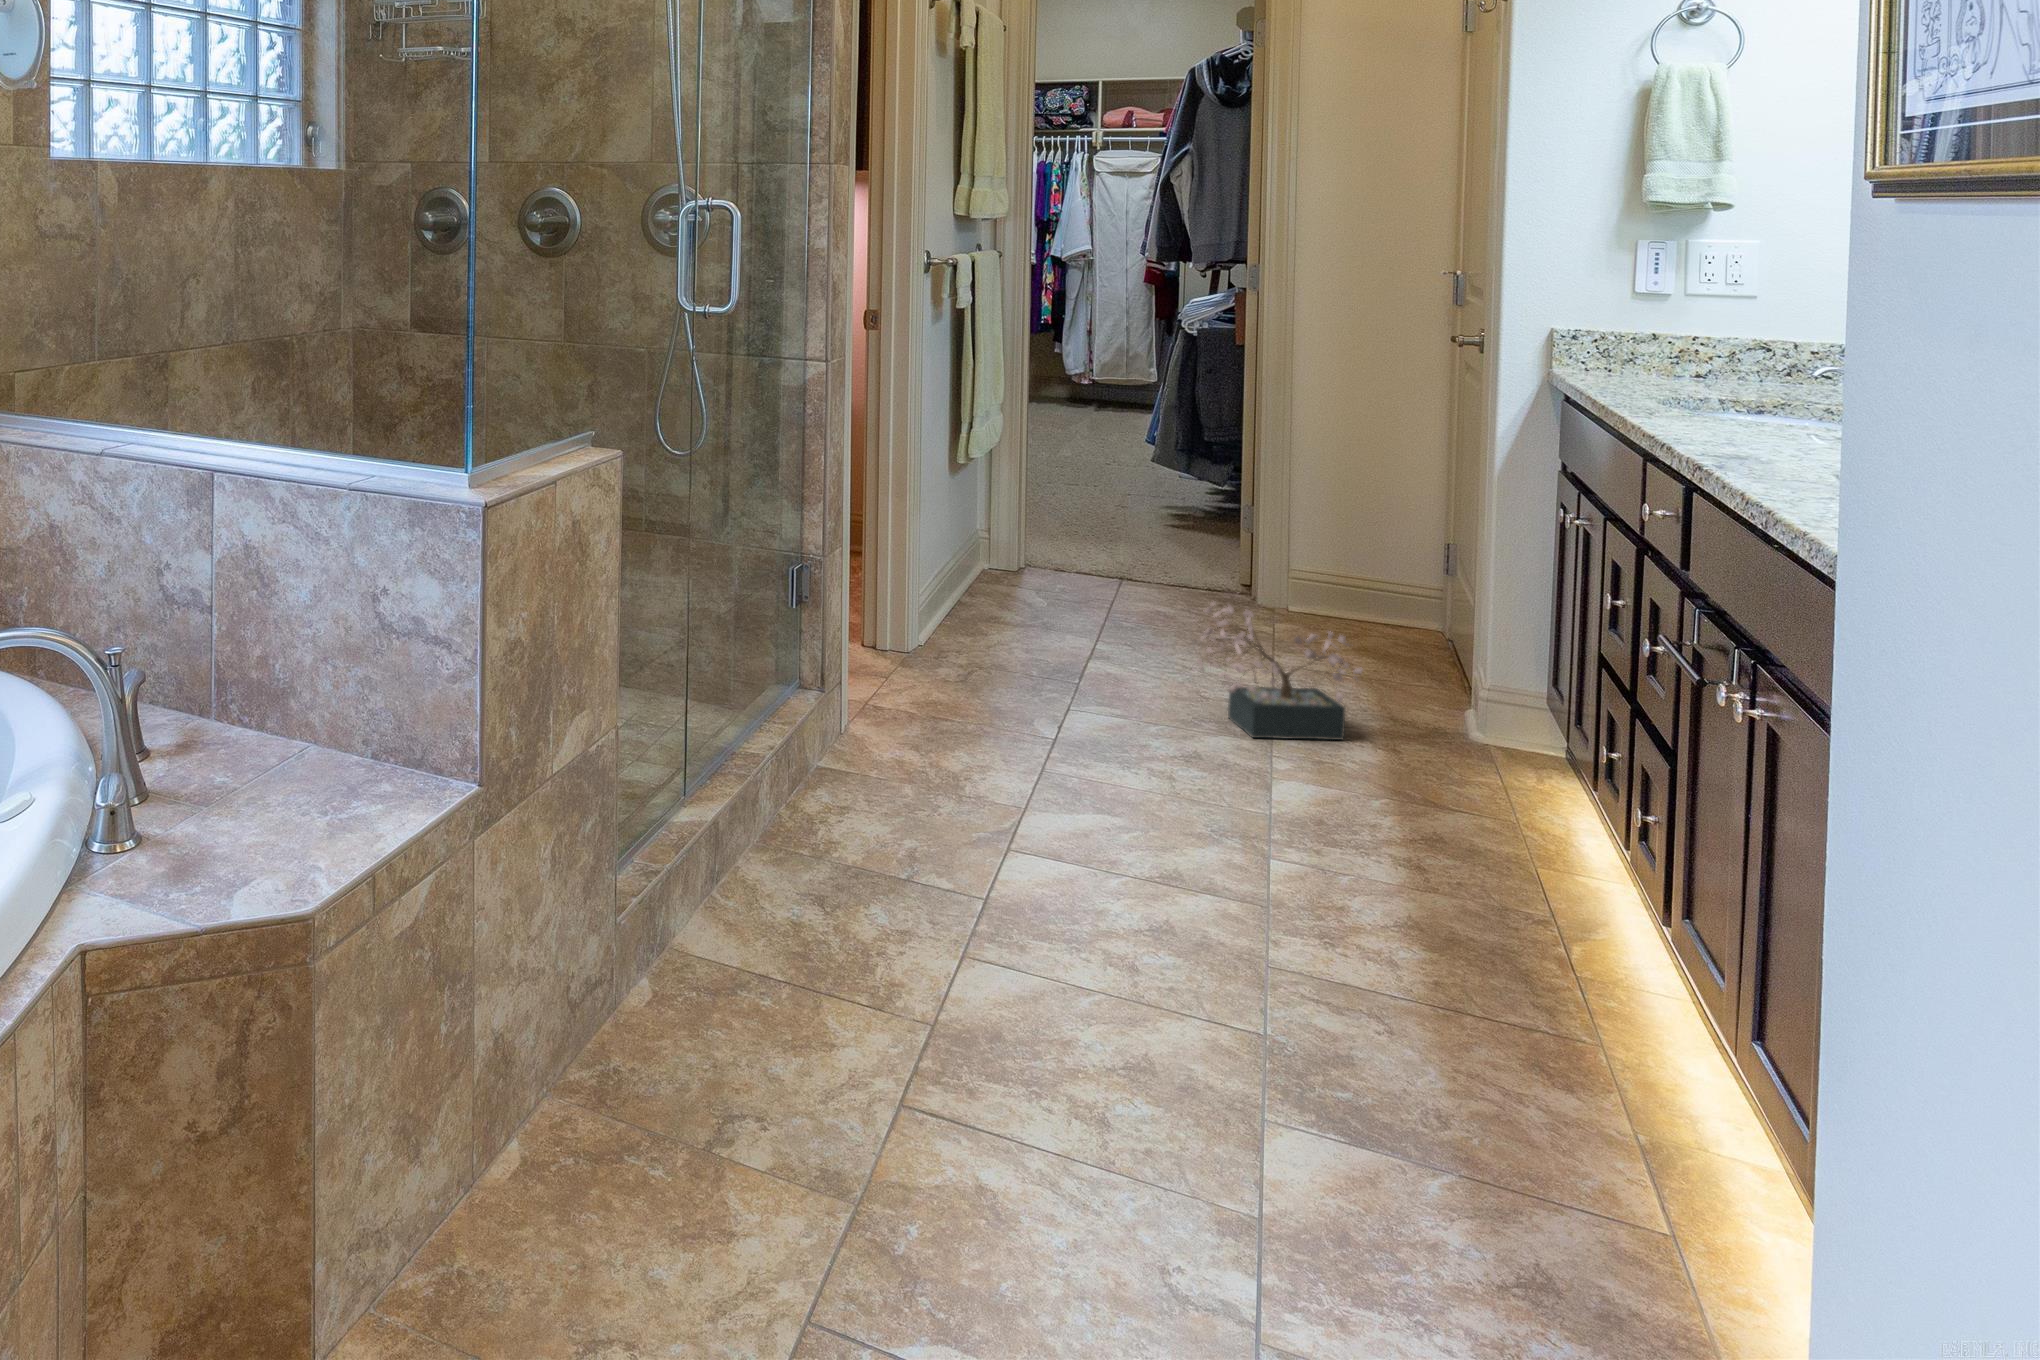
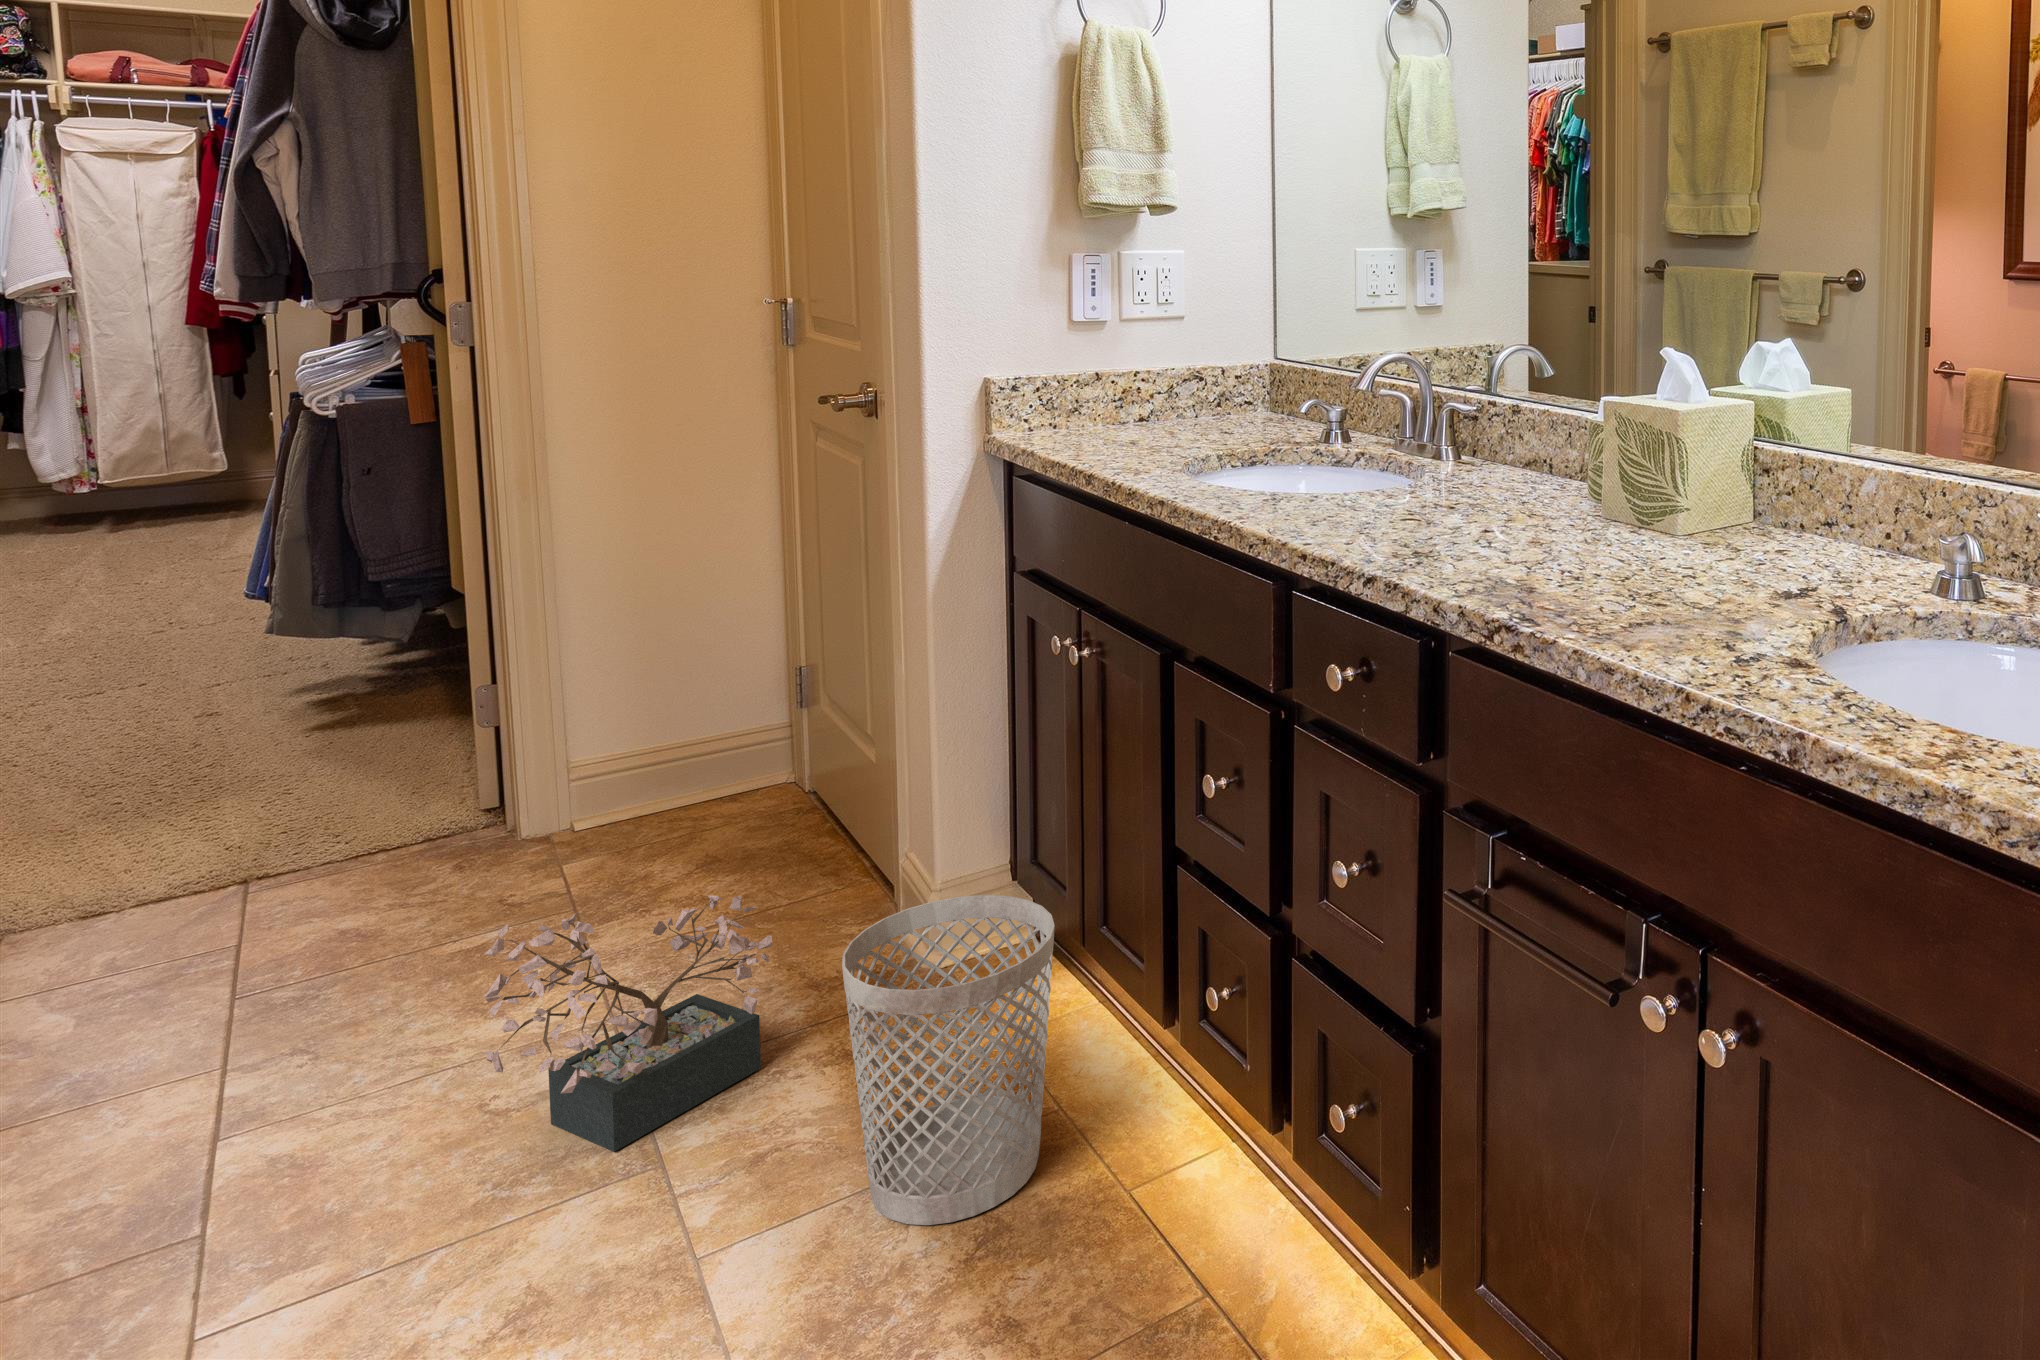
wastebasket: none [1365,654,1511,839] -> present [842,895,1055,1225]

